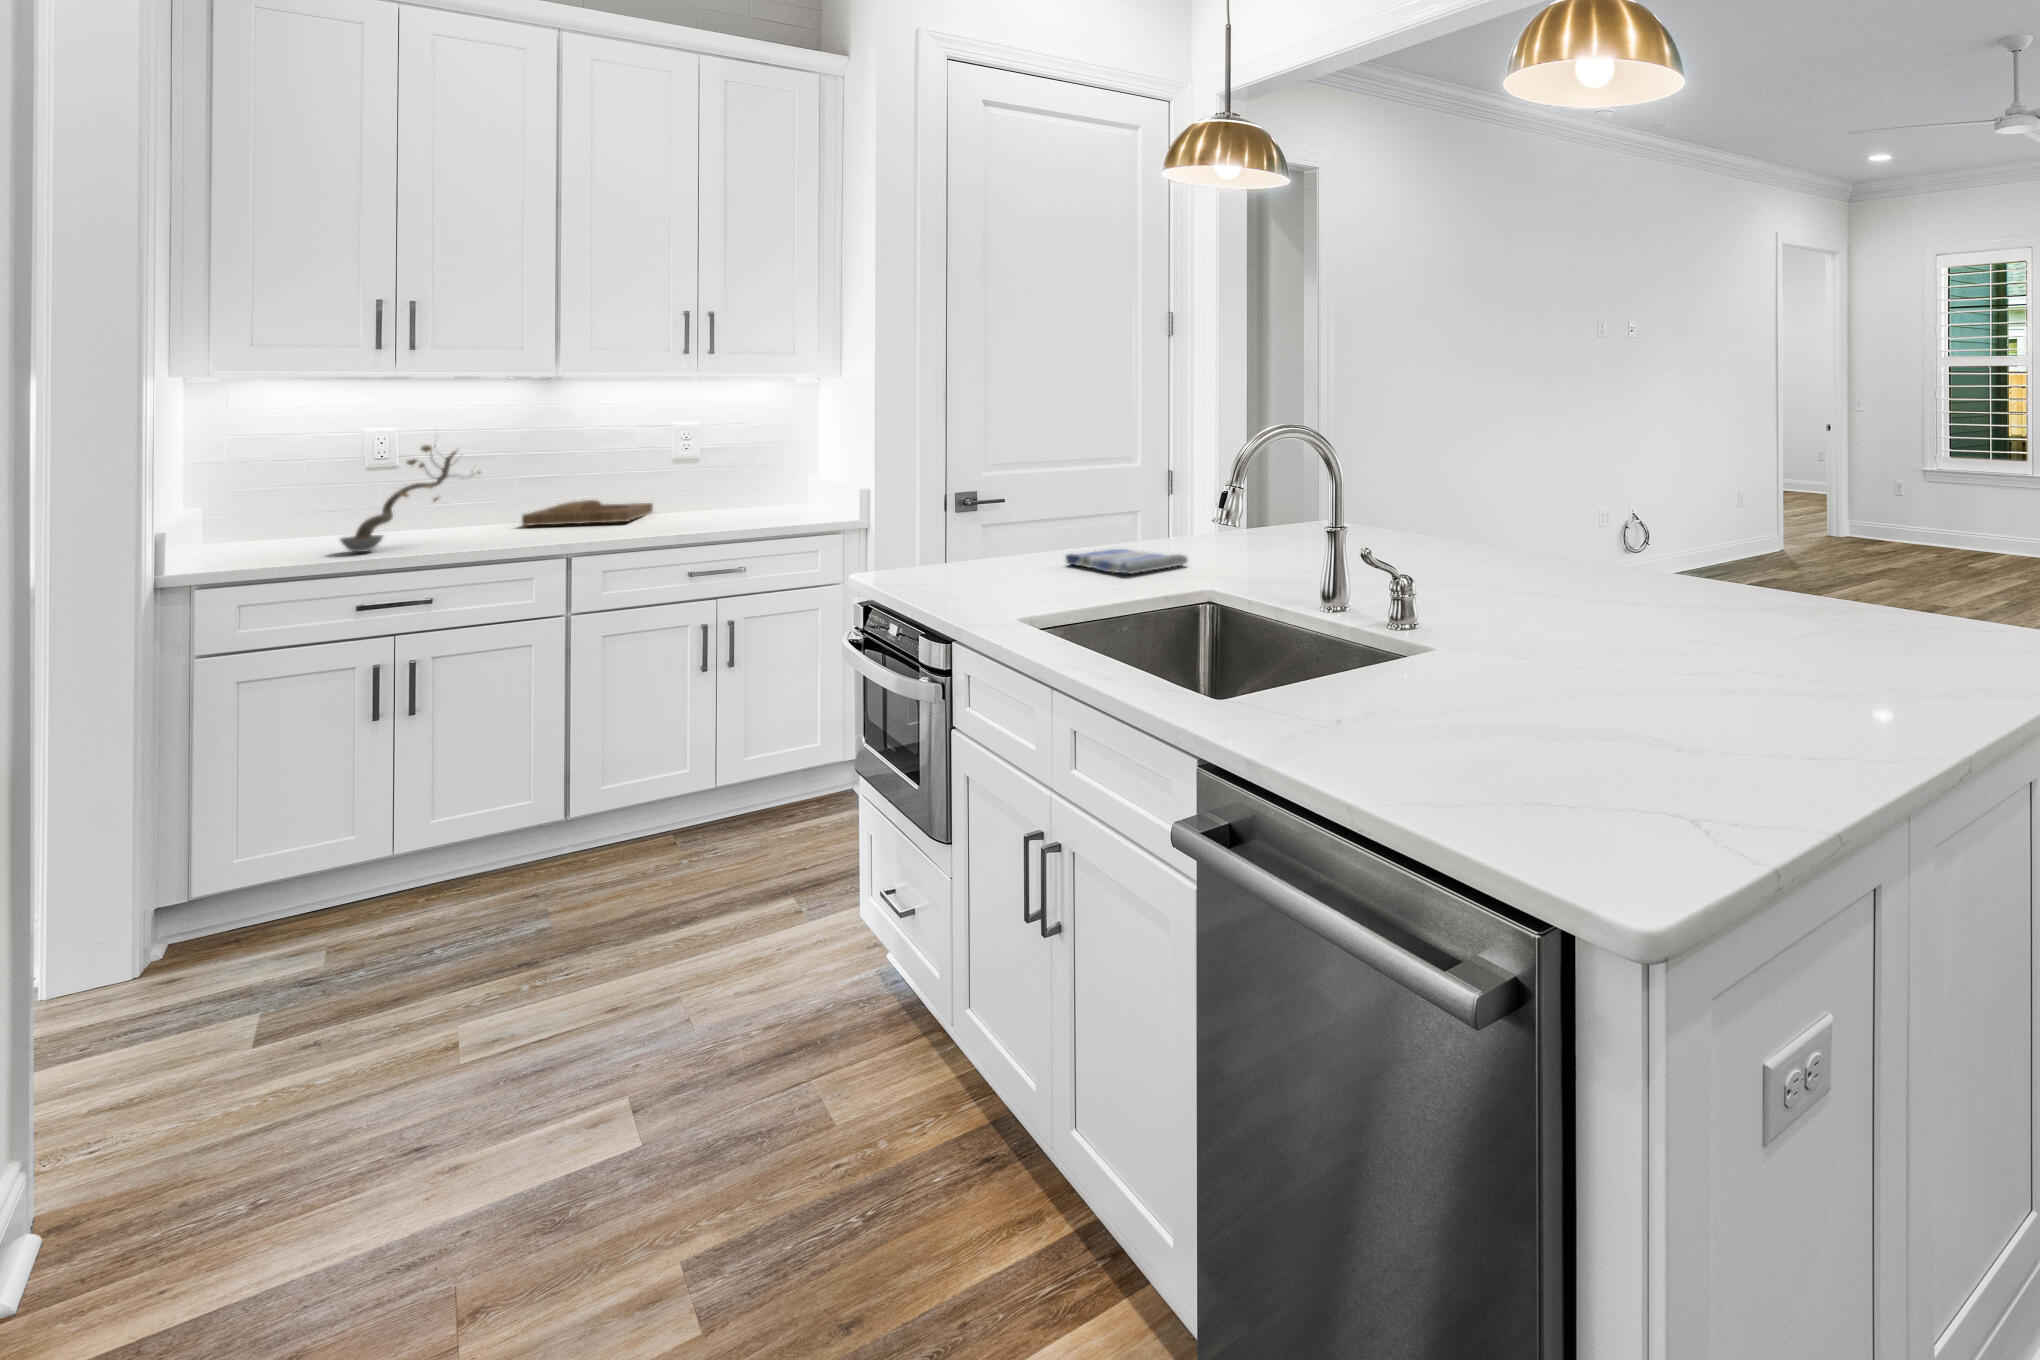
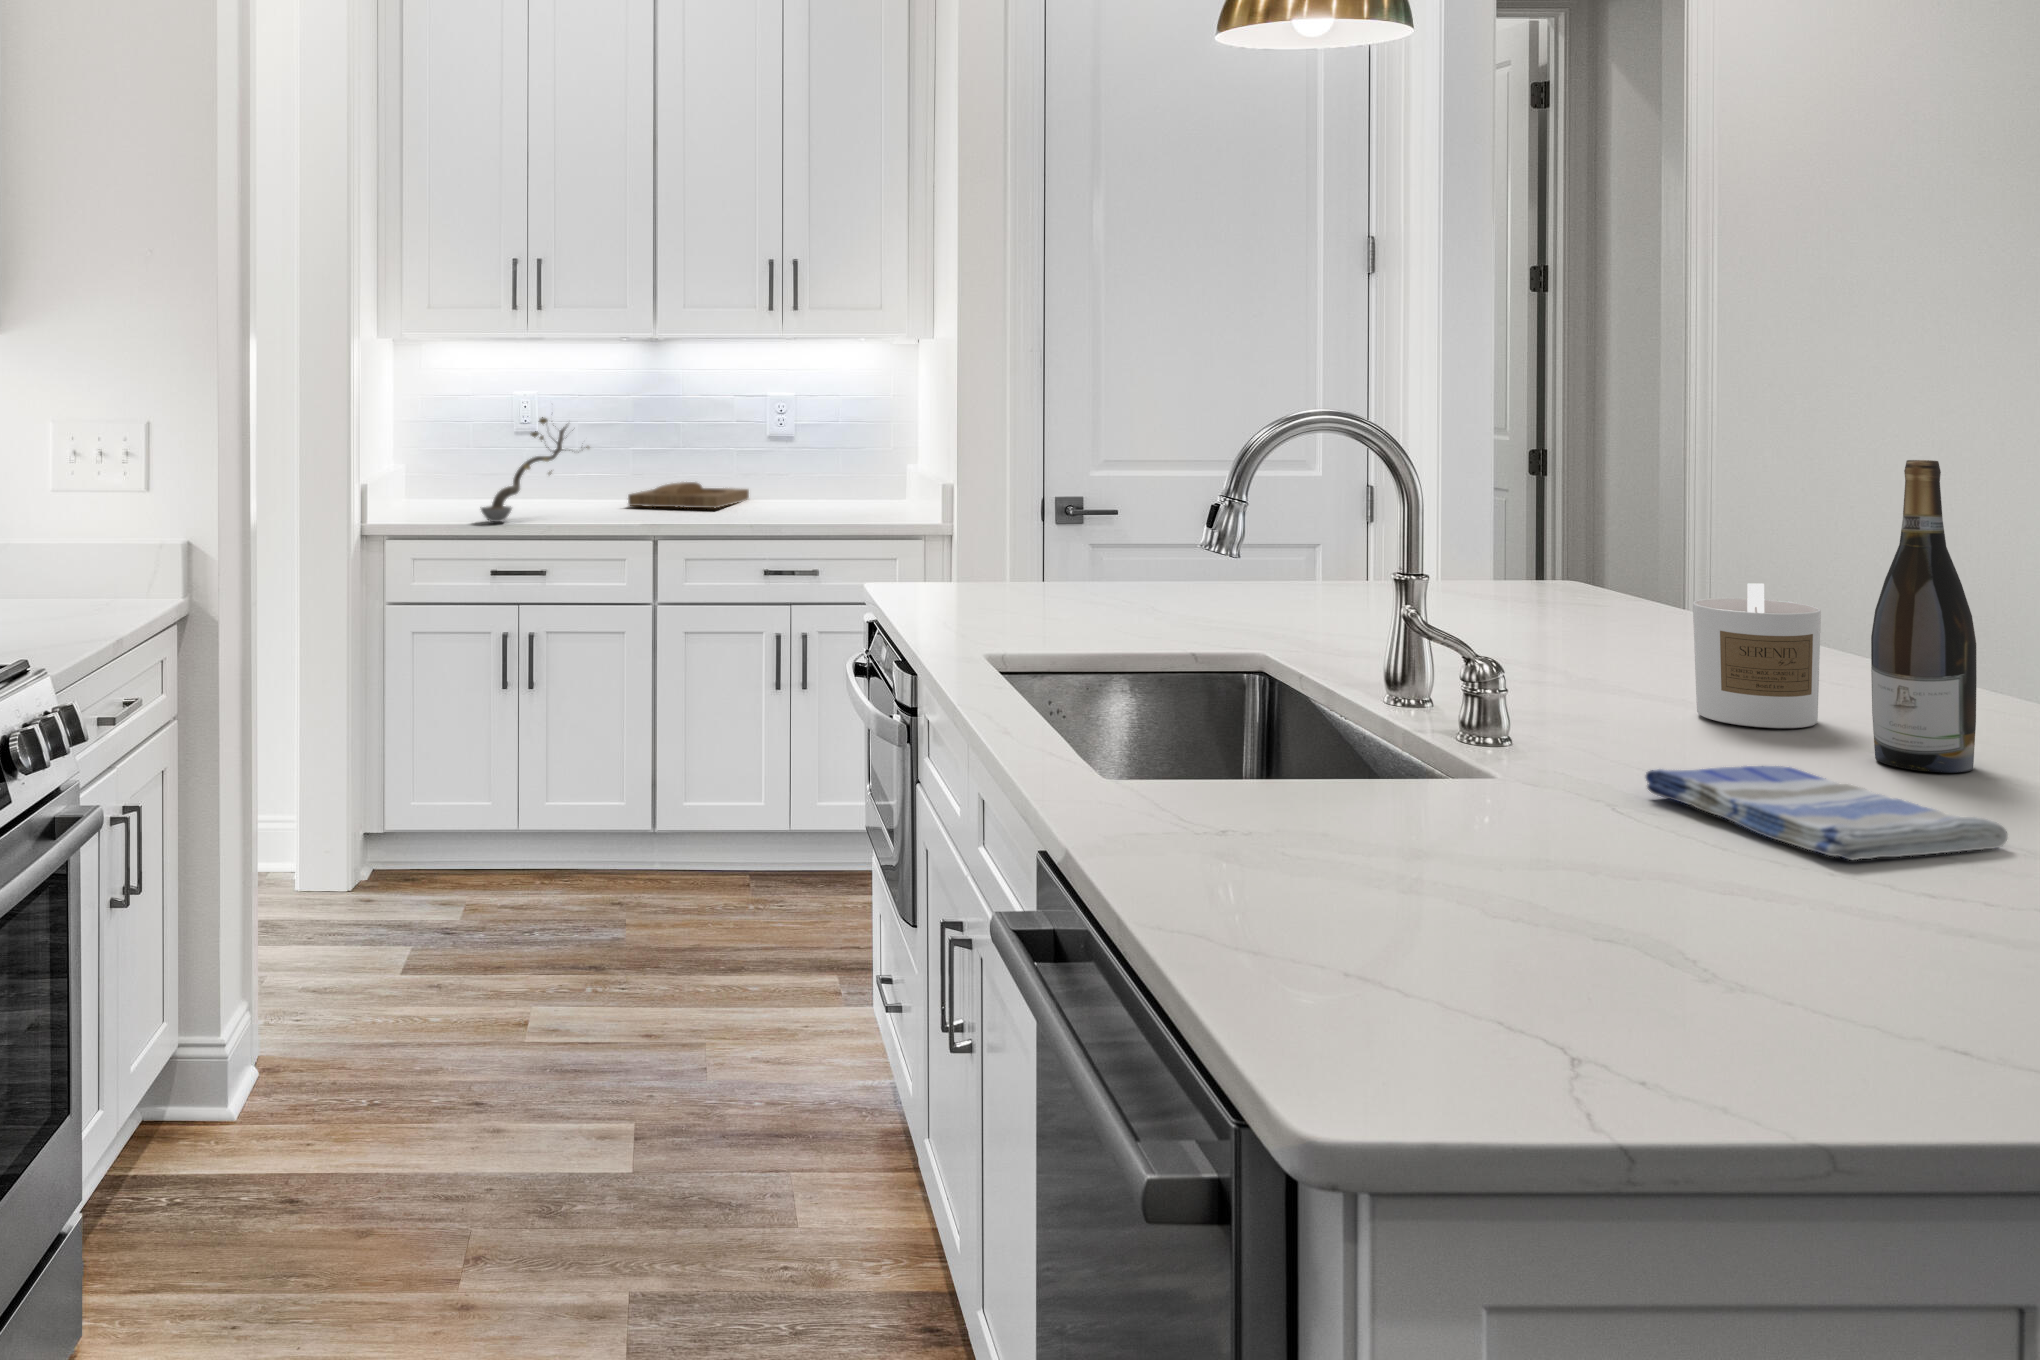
wine bottle: none [1598,444,1645,613] -> present [1871,460,1977,773]
candle: none [1493,518,1556,601] -> present [1693,584,1821,728]
dish towel: present [1066,549,1188,574] -> present [1646,766,2008,860]

